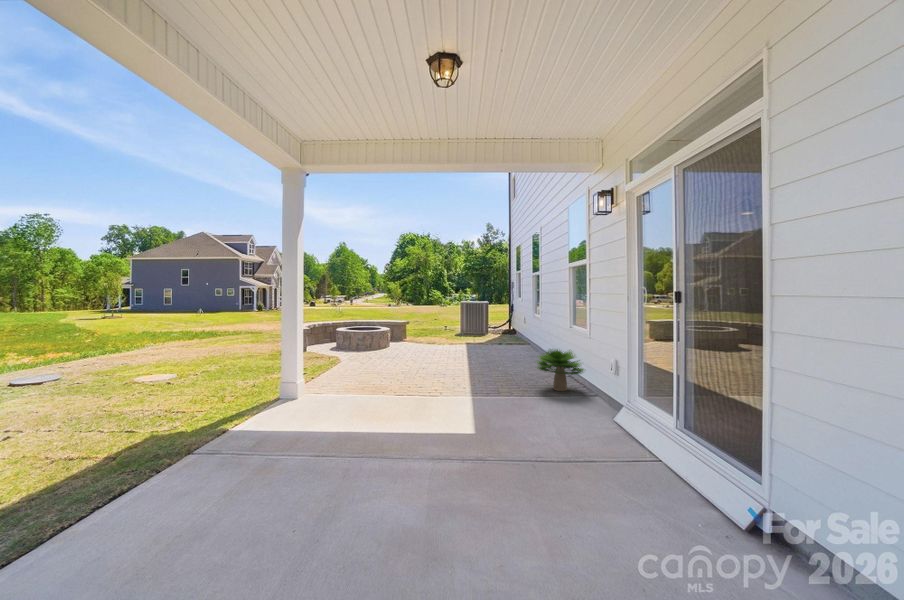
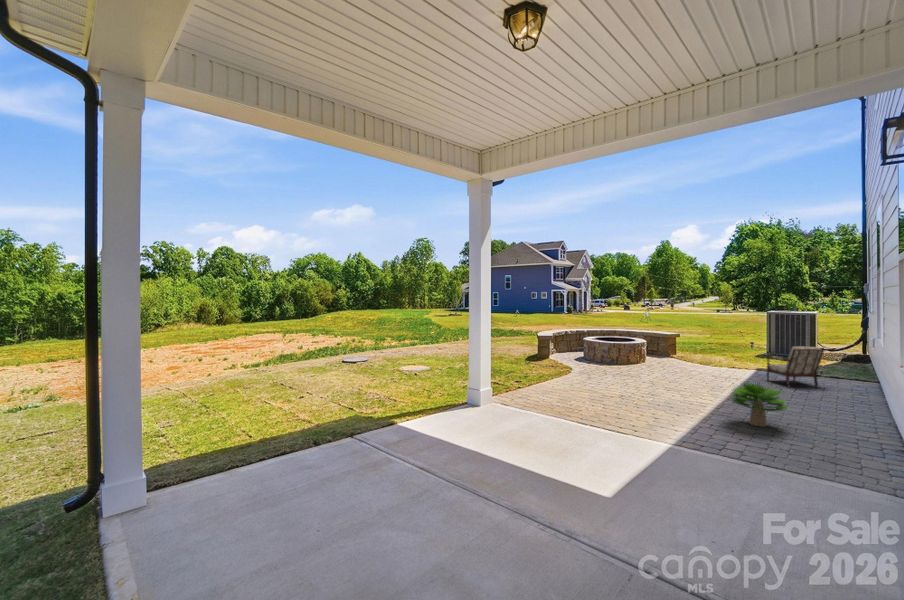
armchair: none [501,318,541,354] -> present [767,347,824,387]

